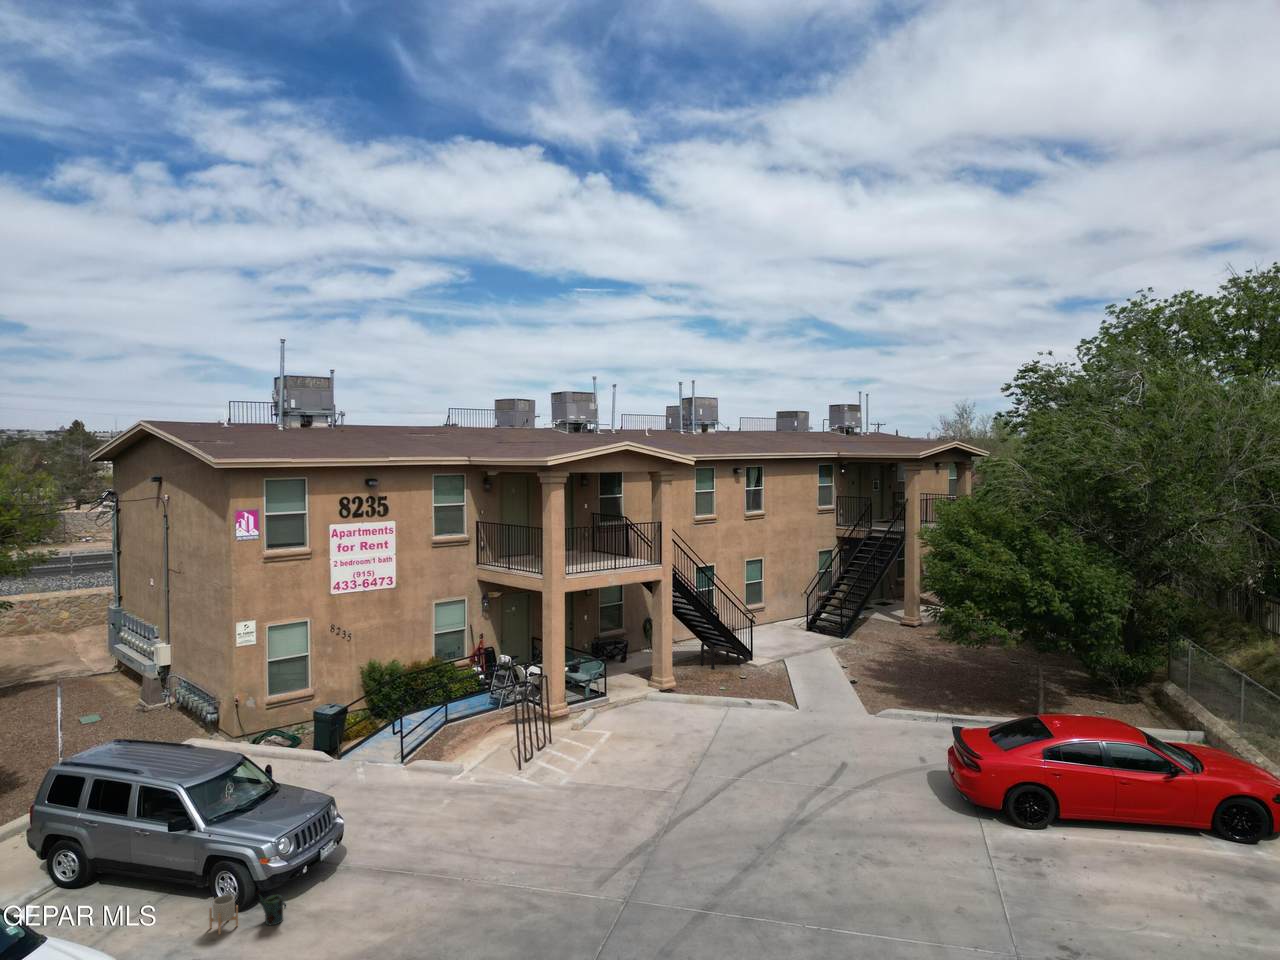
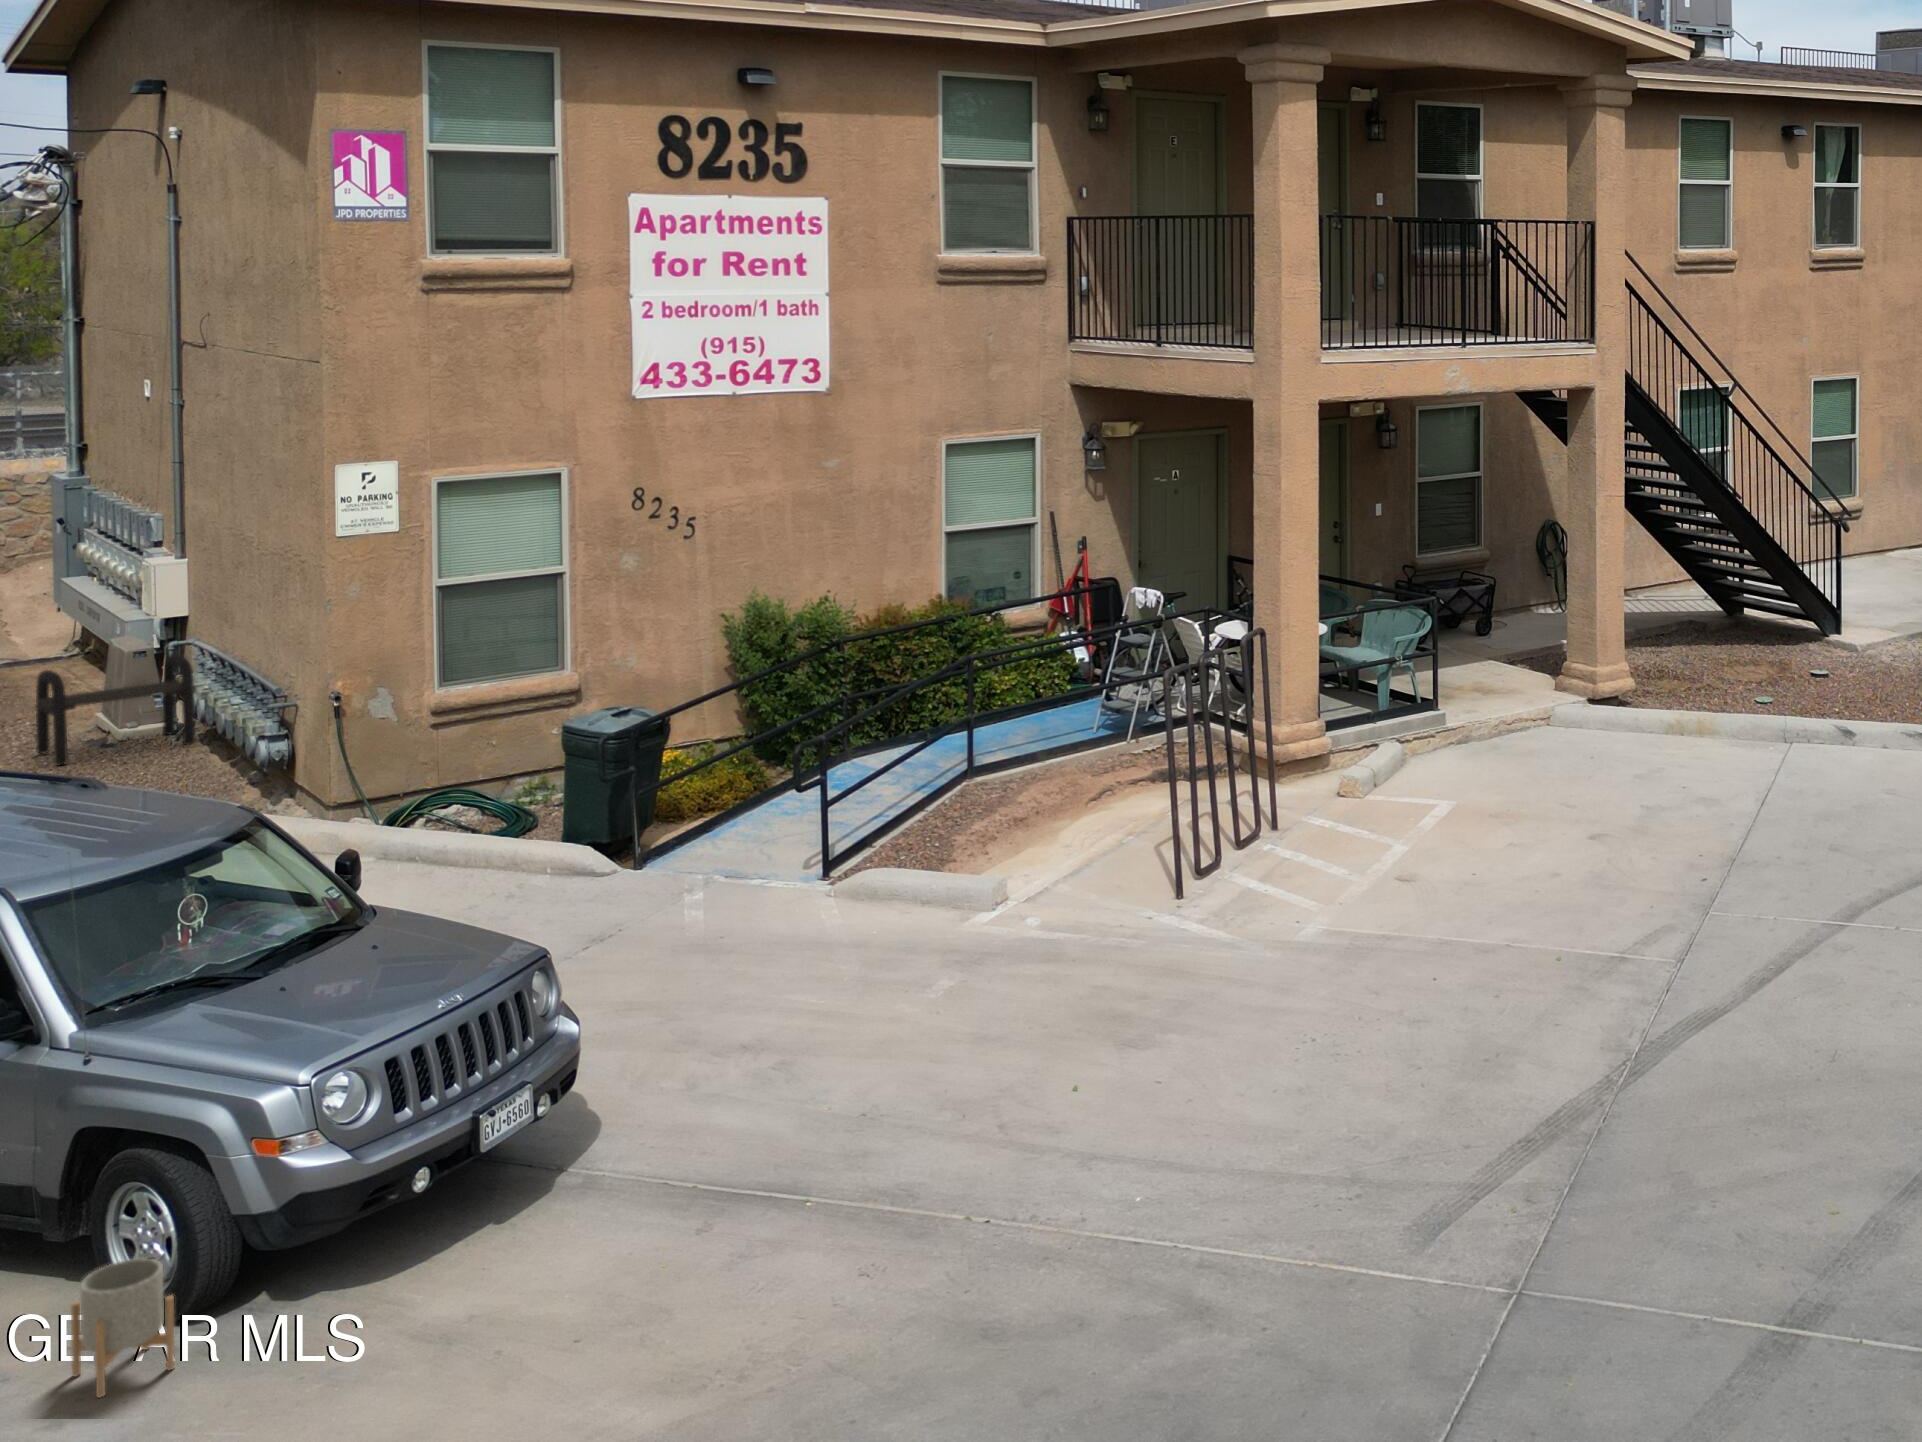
bench: present [701,641,740,669] -> present [36,654,195,765]
watering can: present [256,891,286,925] -> none [241,1244,345,1366]

